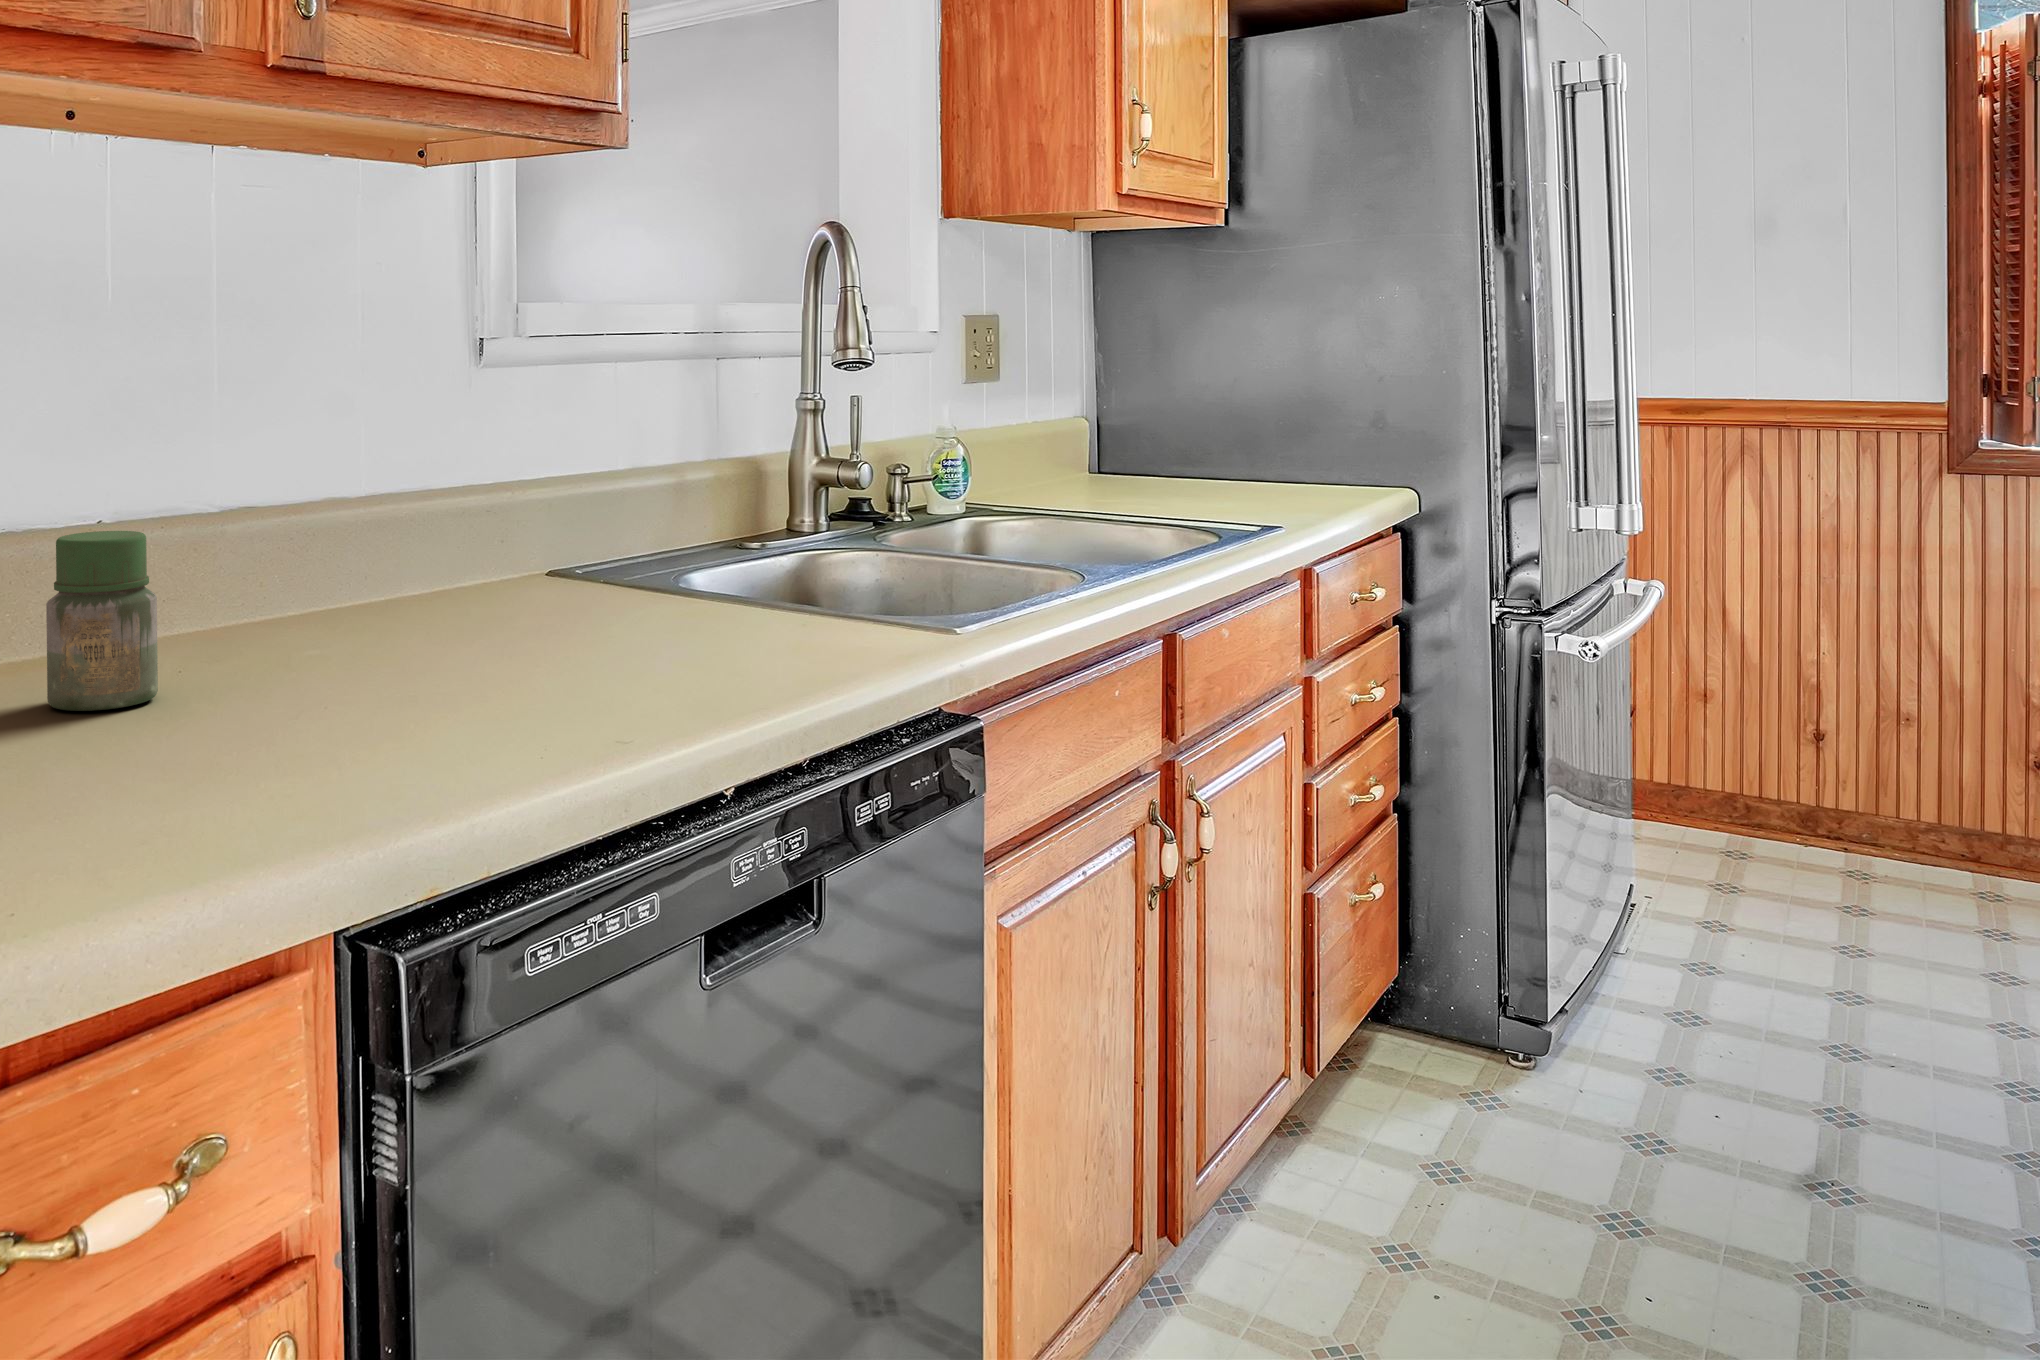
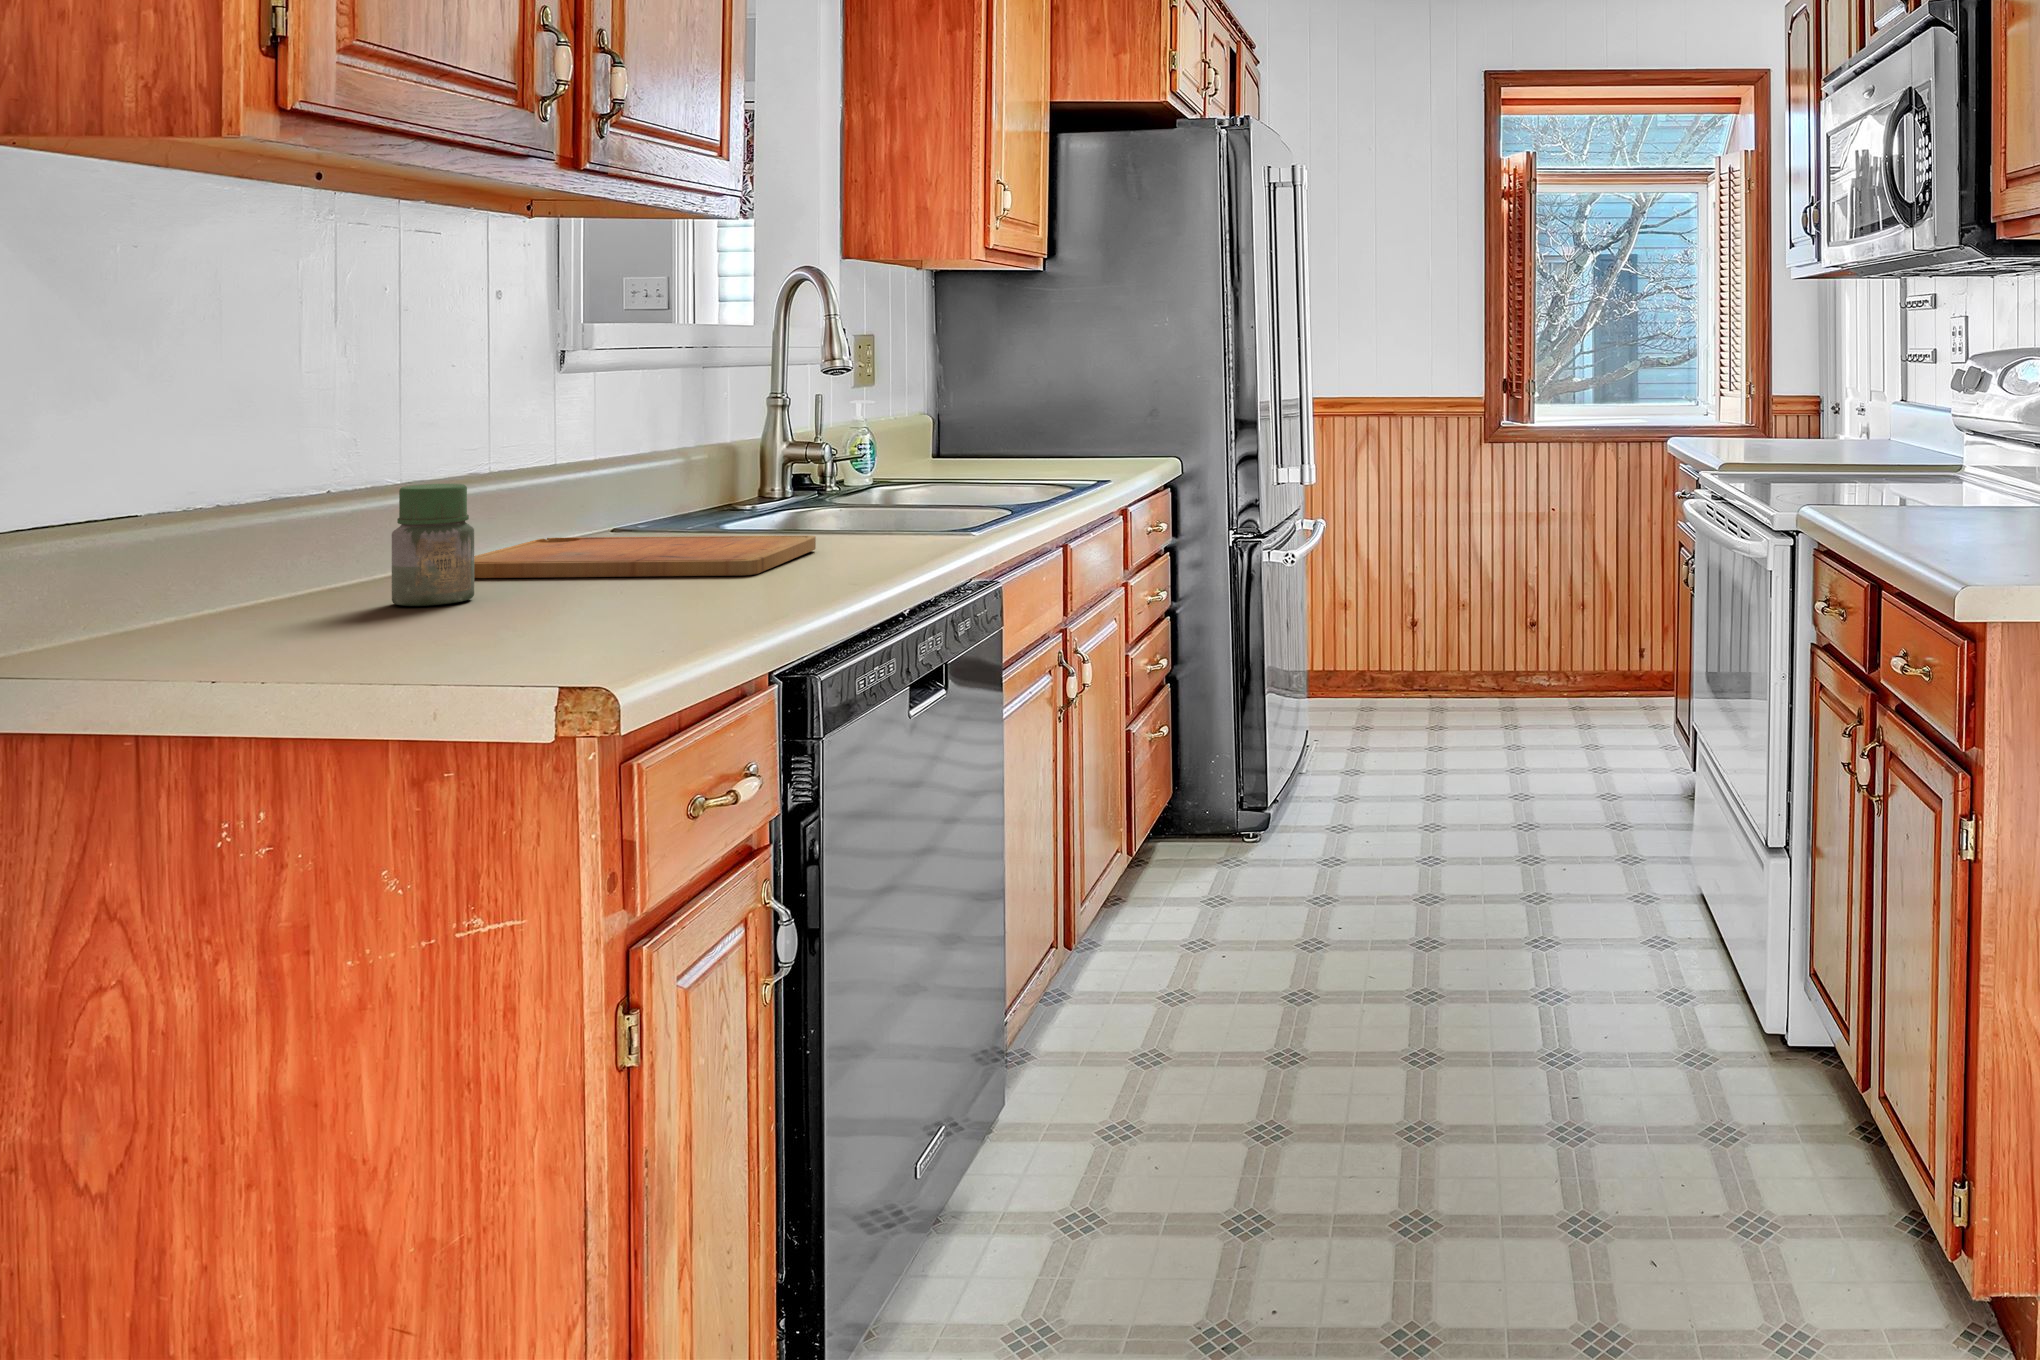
cutting board: none [223,591,712,690] -> present [474,535,816,578]

